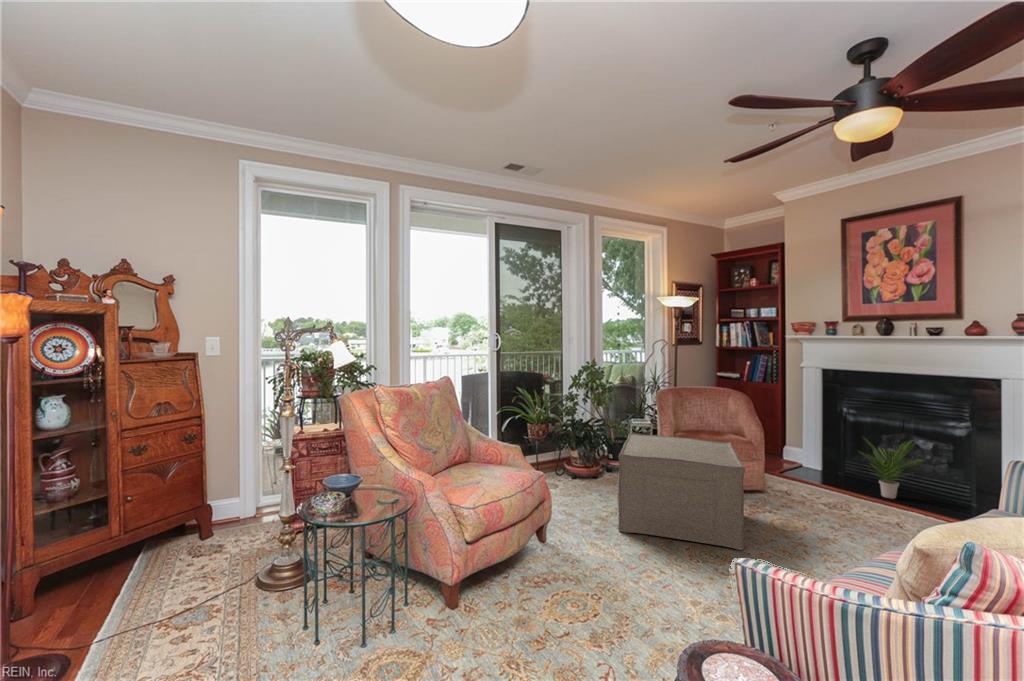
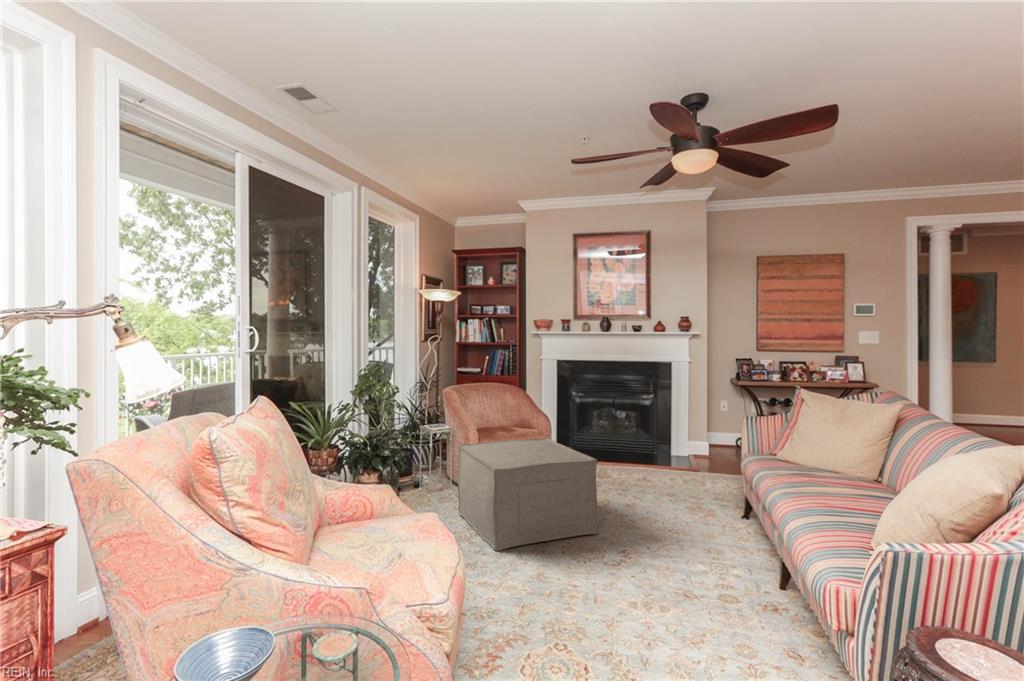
potted plant: present [866,443,917,499] -> none [595,413,640,461]

